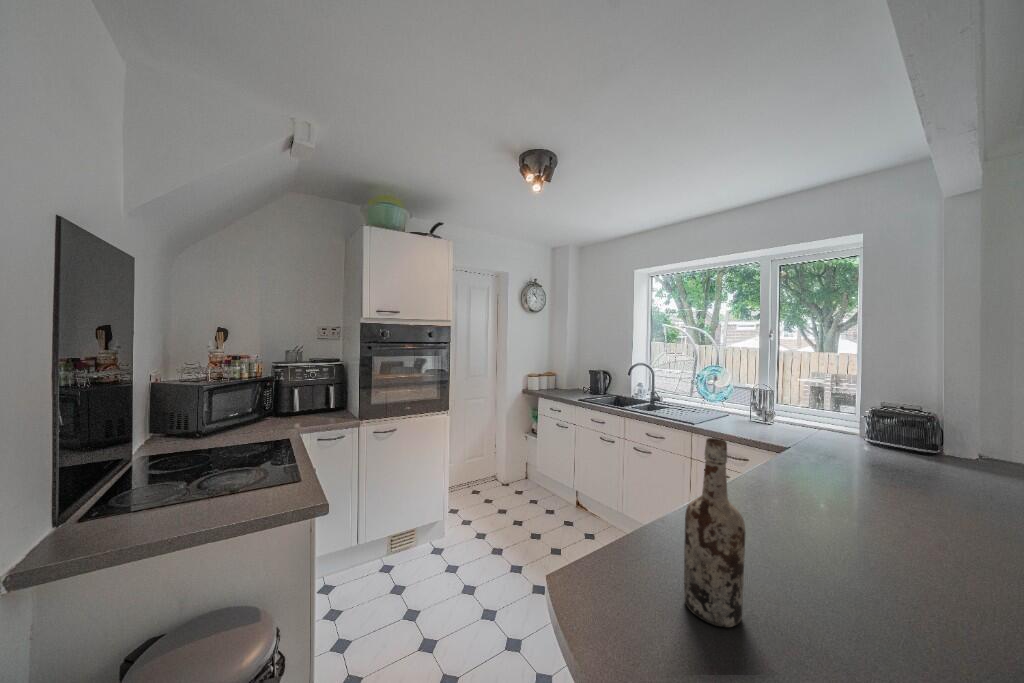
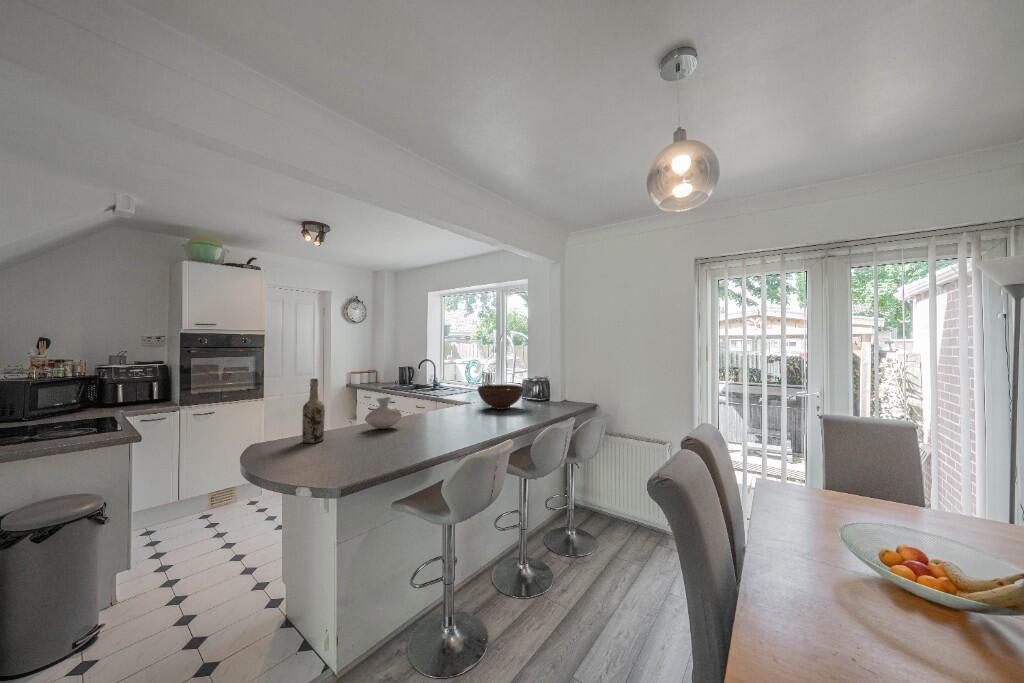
fruit bowl: none [845,422,985,482] -> present [478,385,523,410]
vase: none [758,469,840,552] -> present [365,397,402,429]

